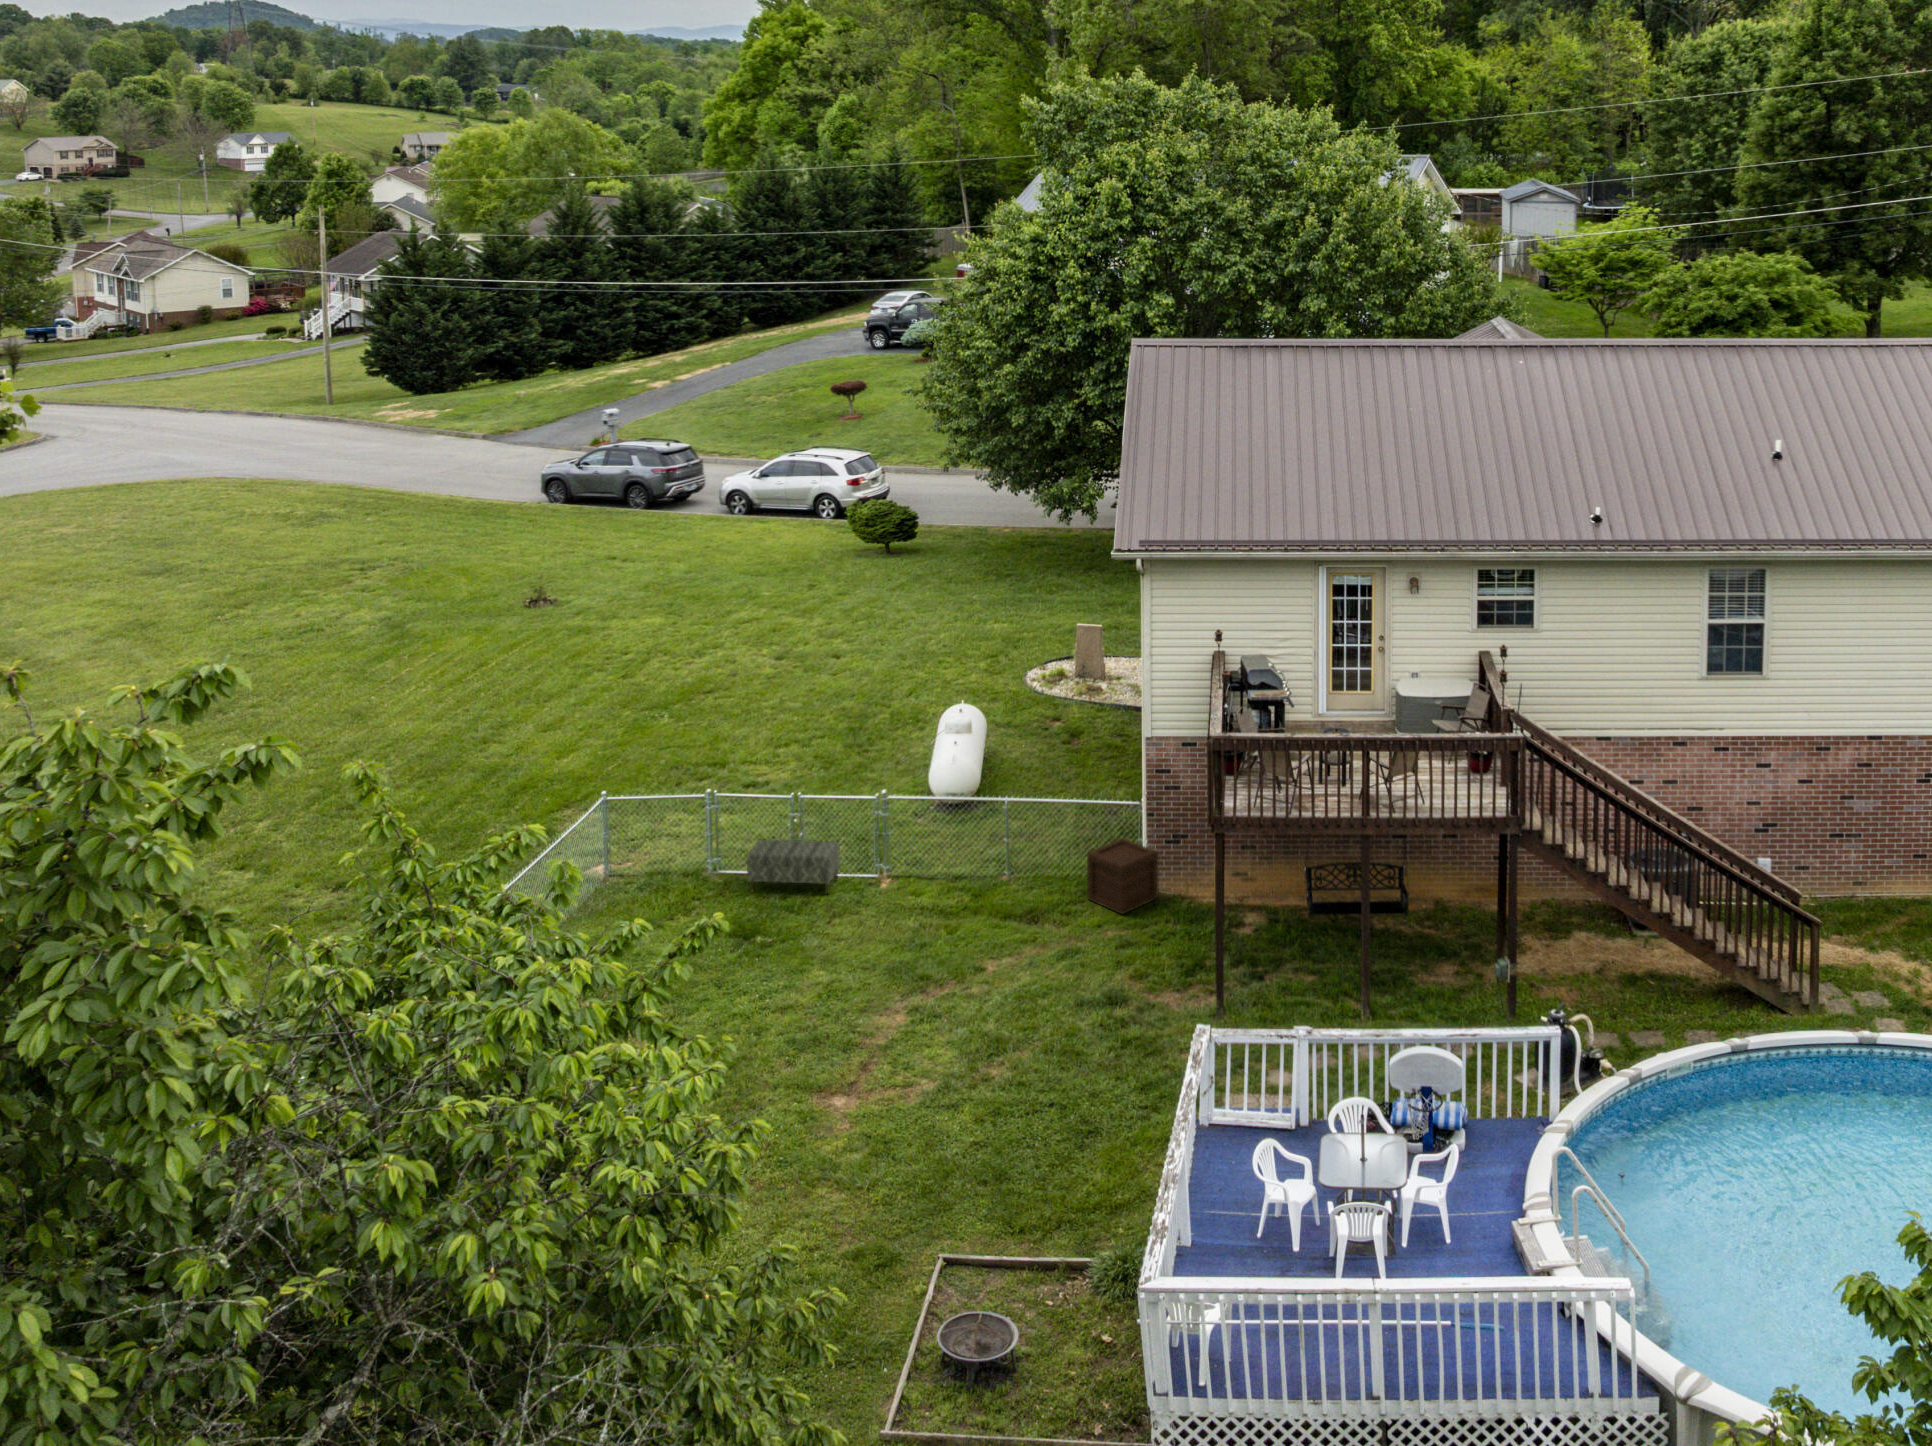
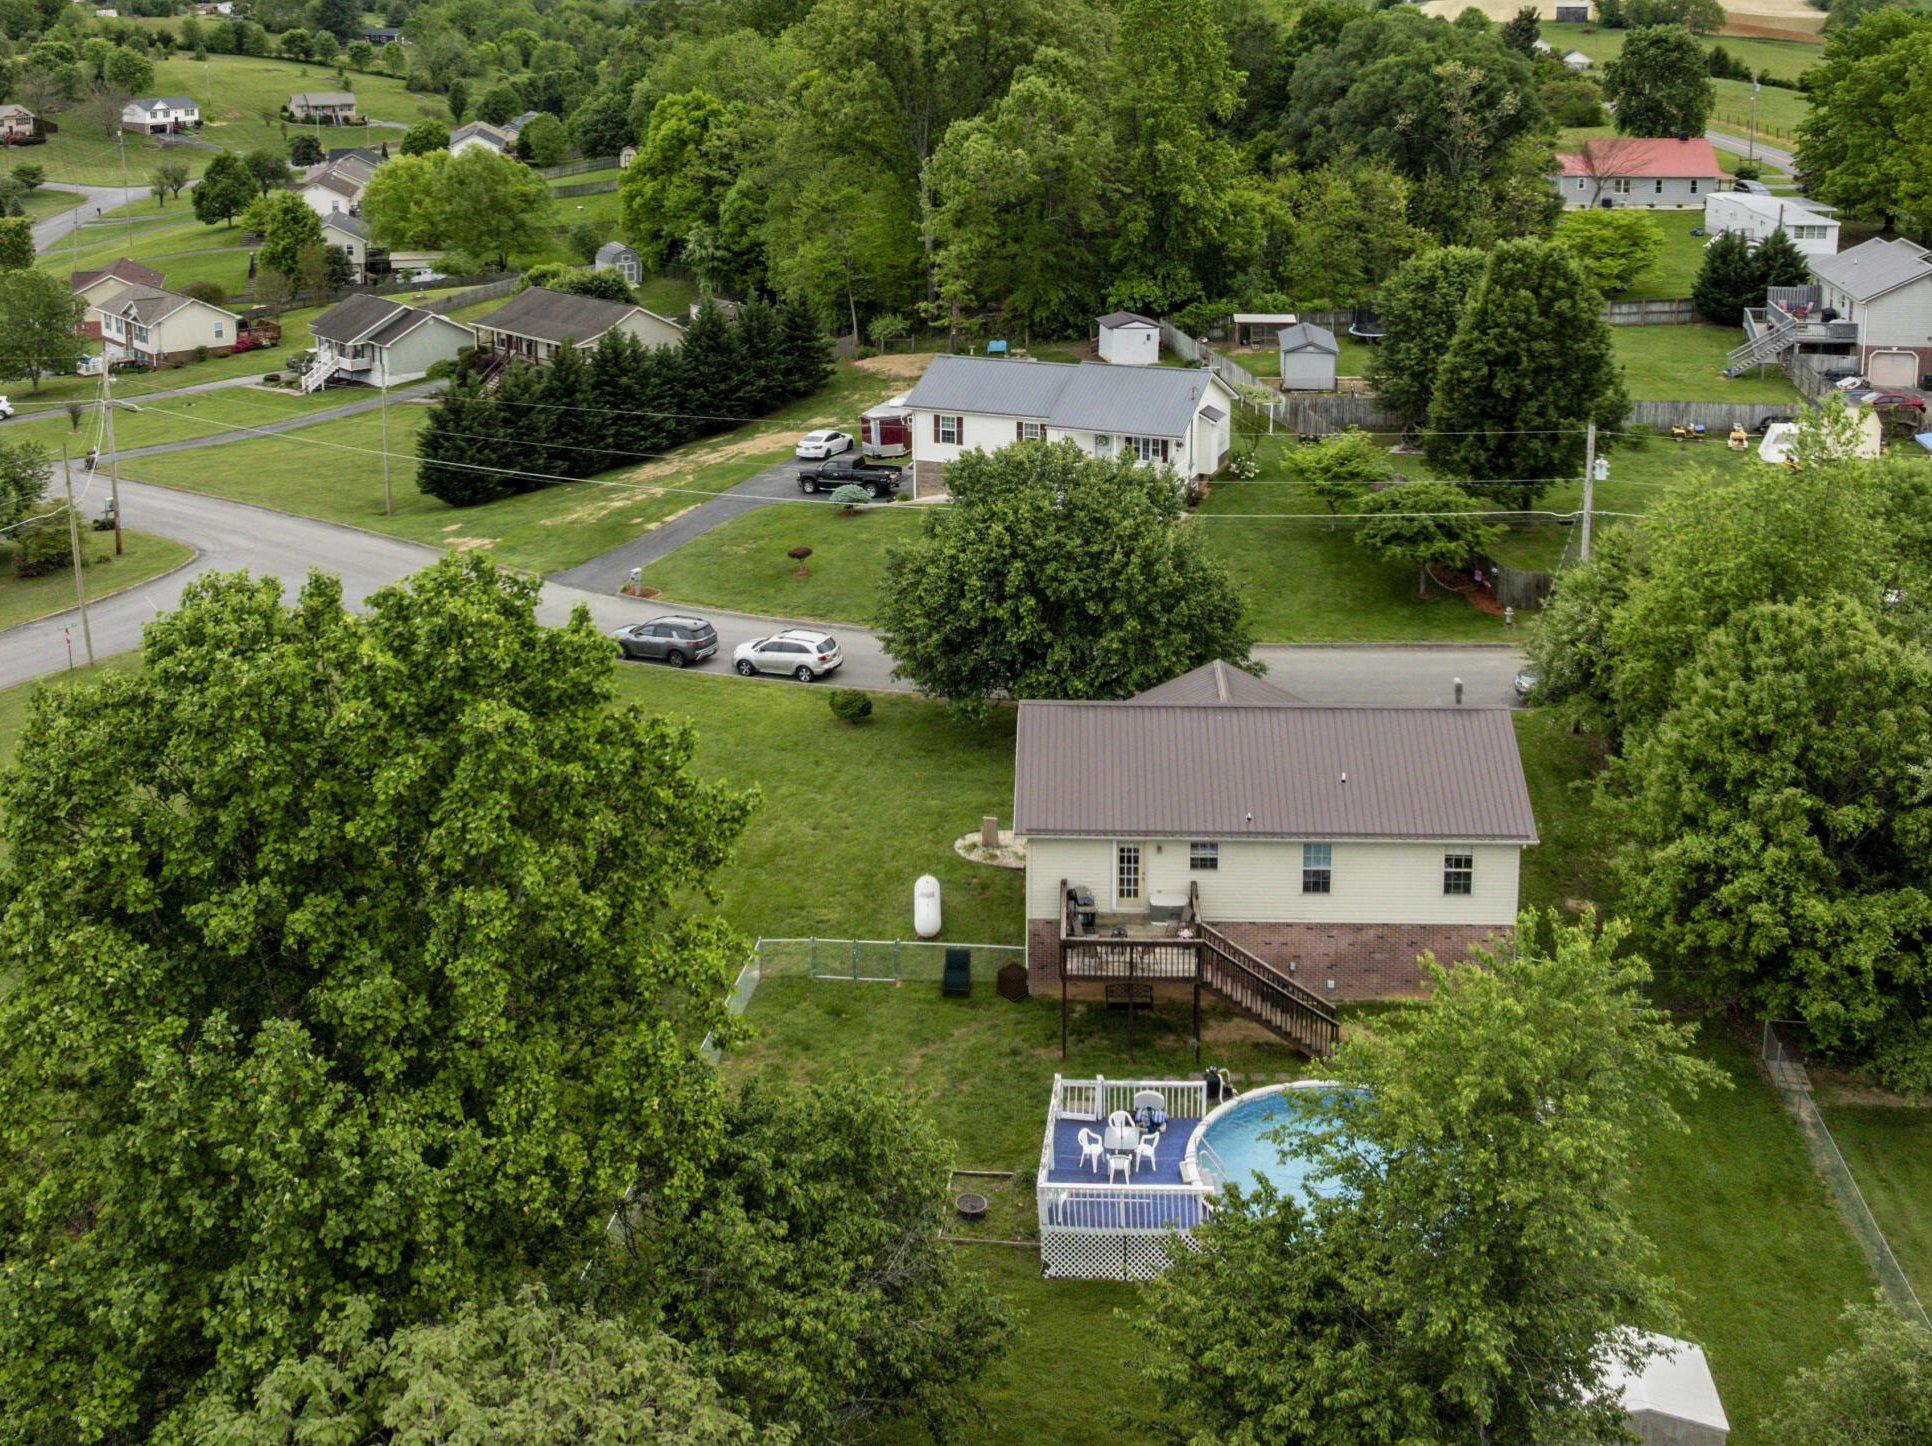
chair: none [975,815,1037,910] -> present [943,948,971,996]
bench: present [747,840,840,894] -> none [830,956,873,986]

